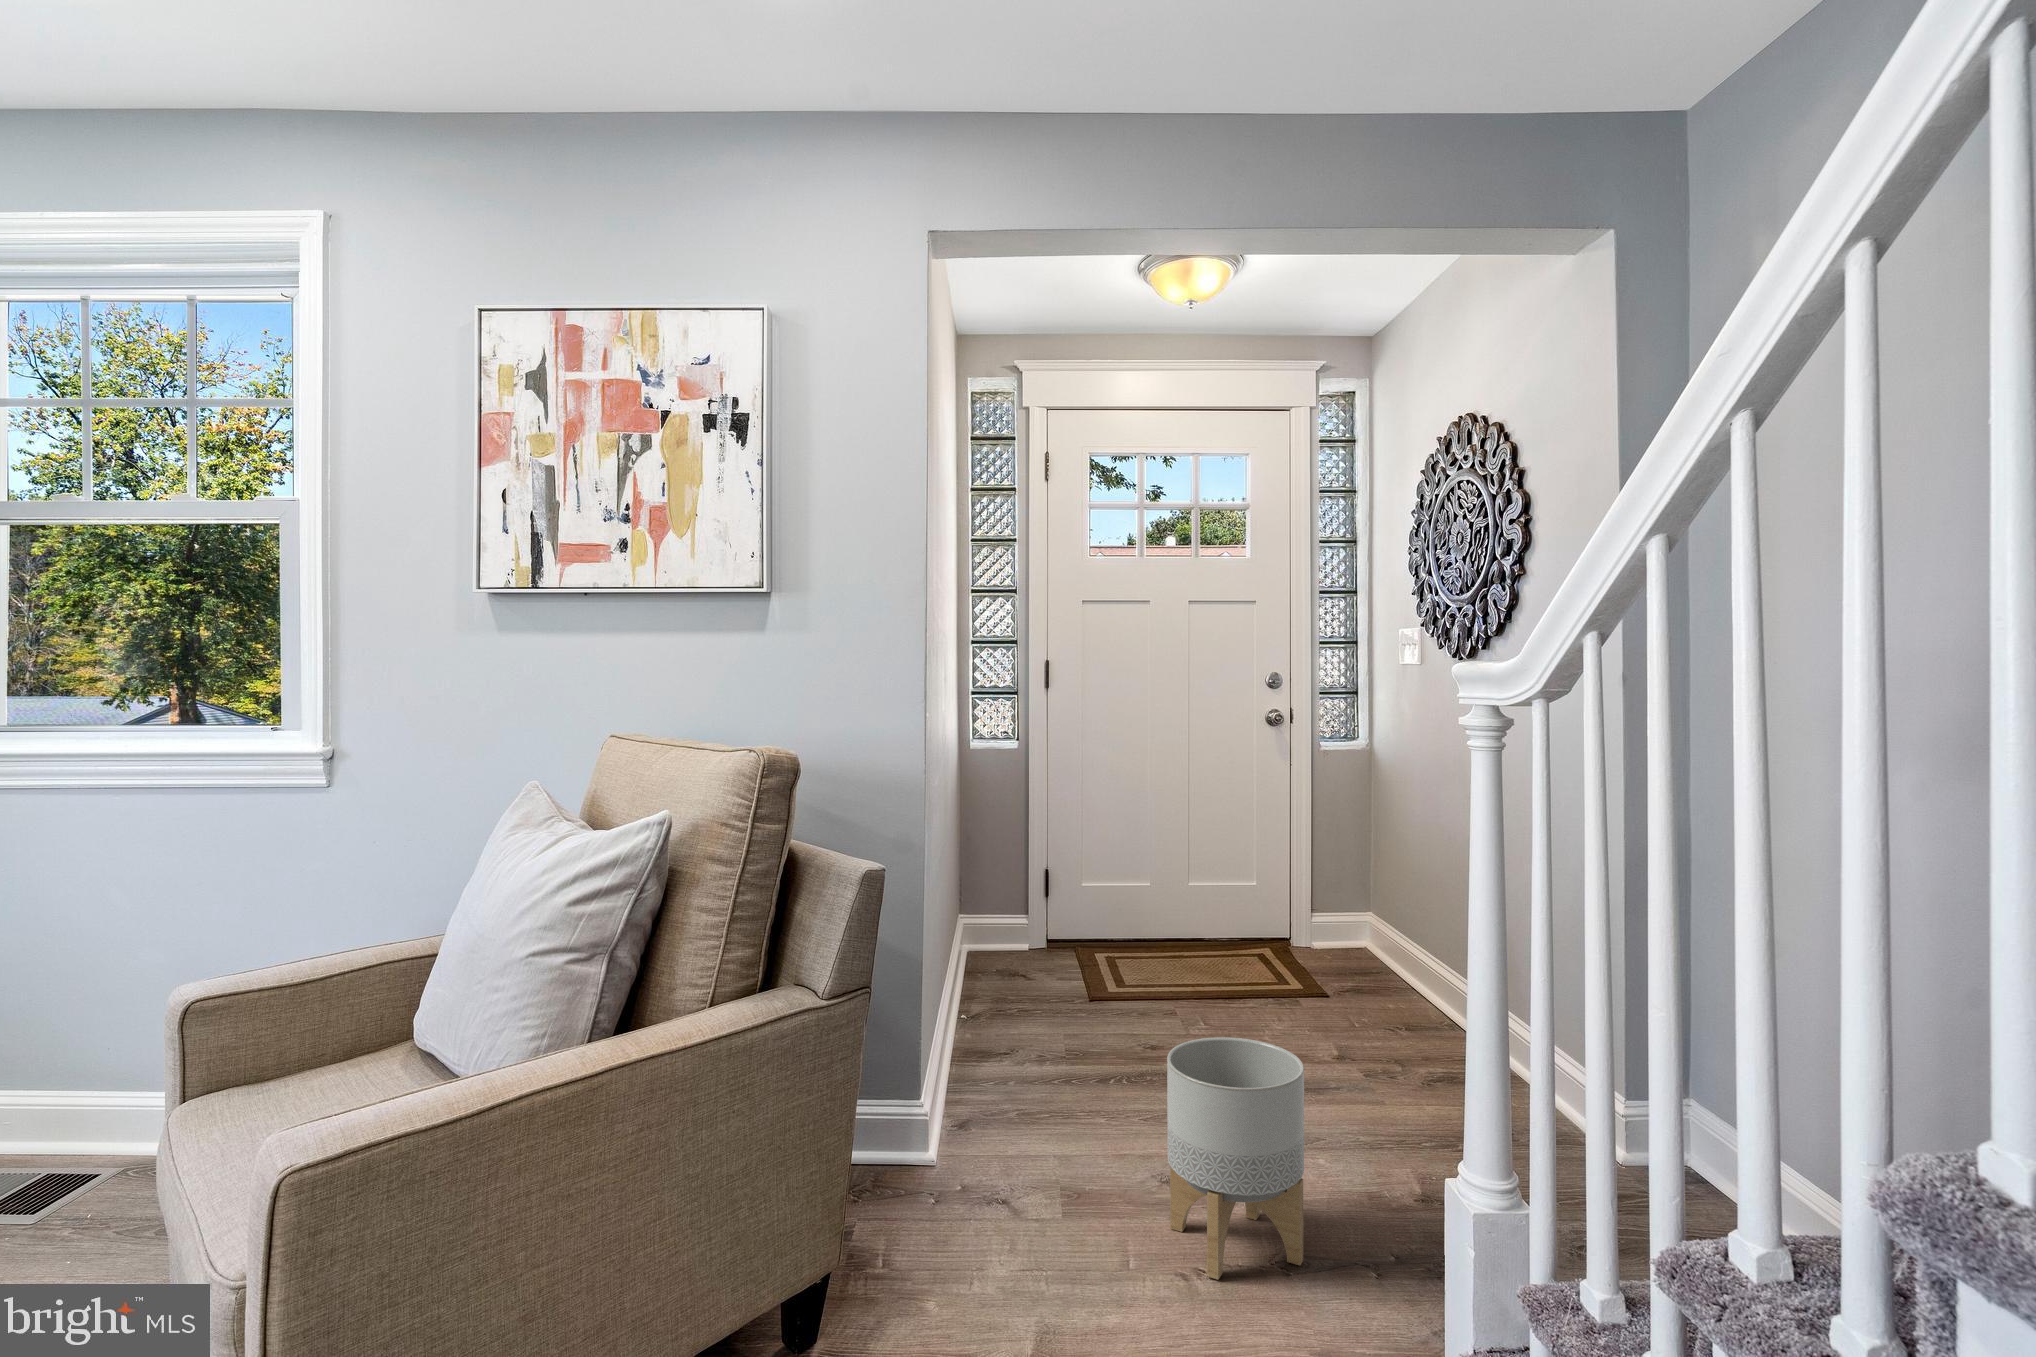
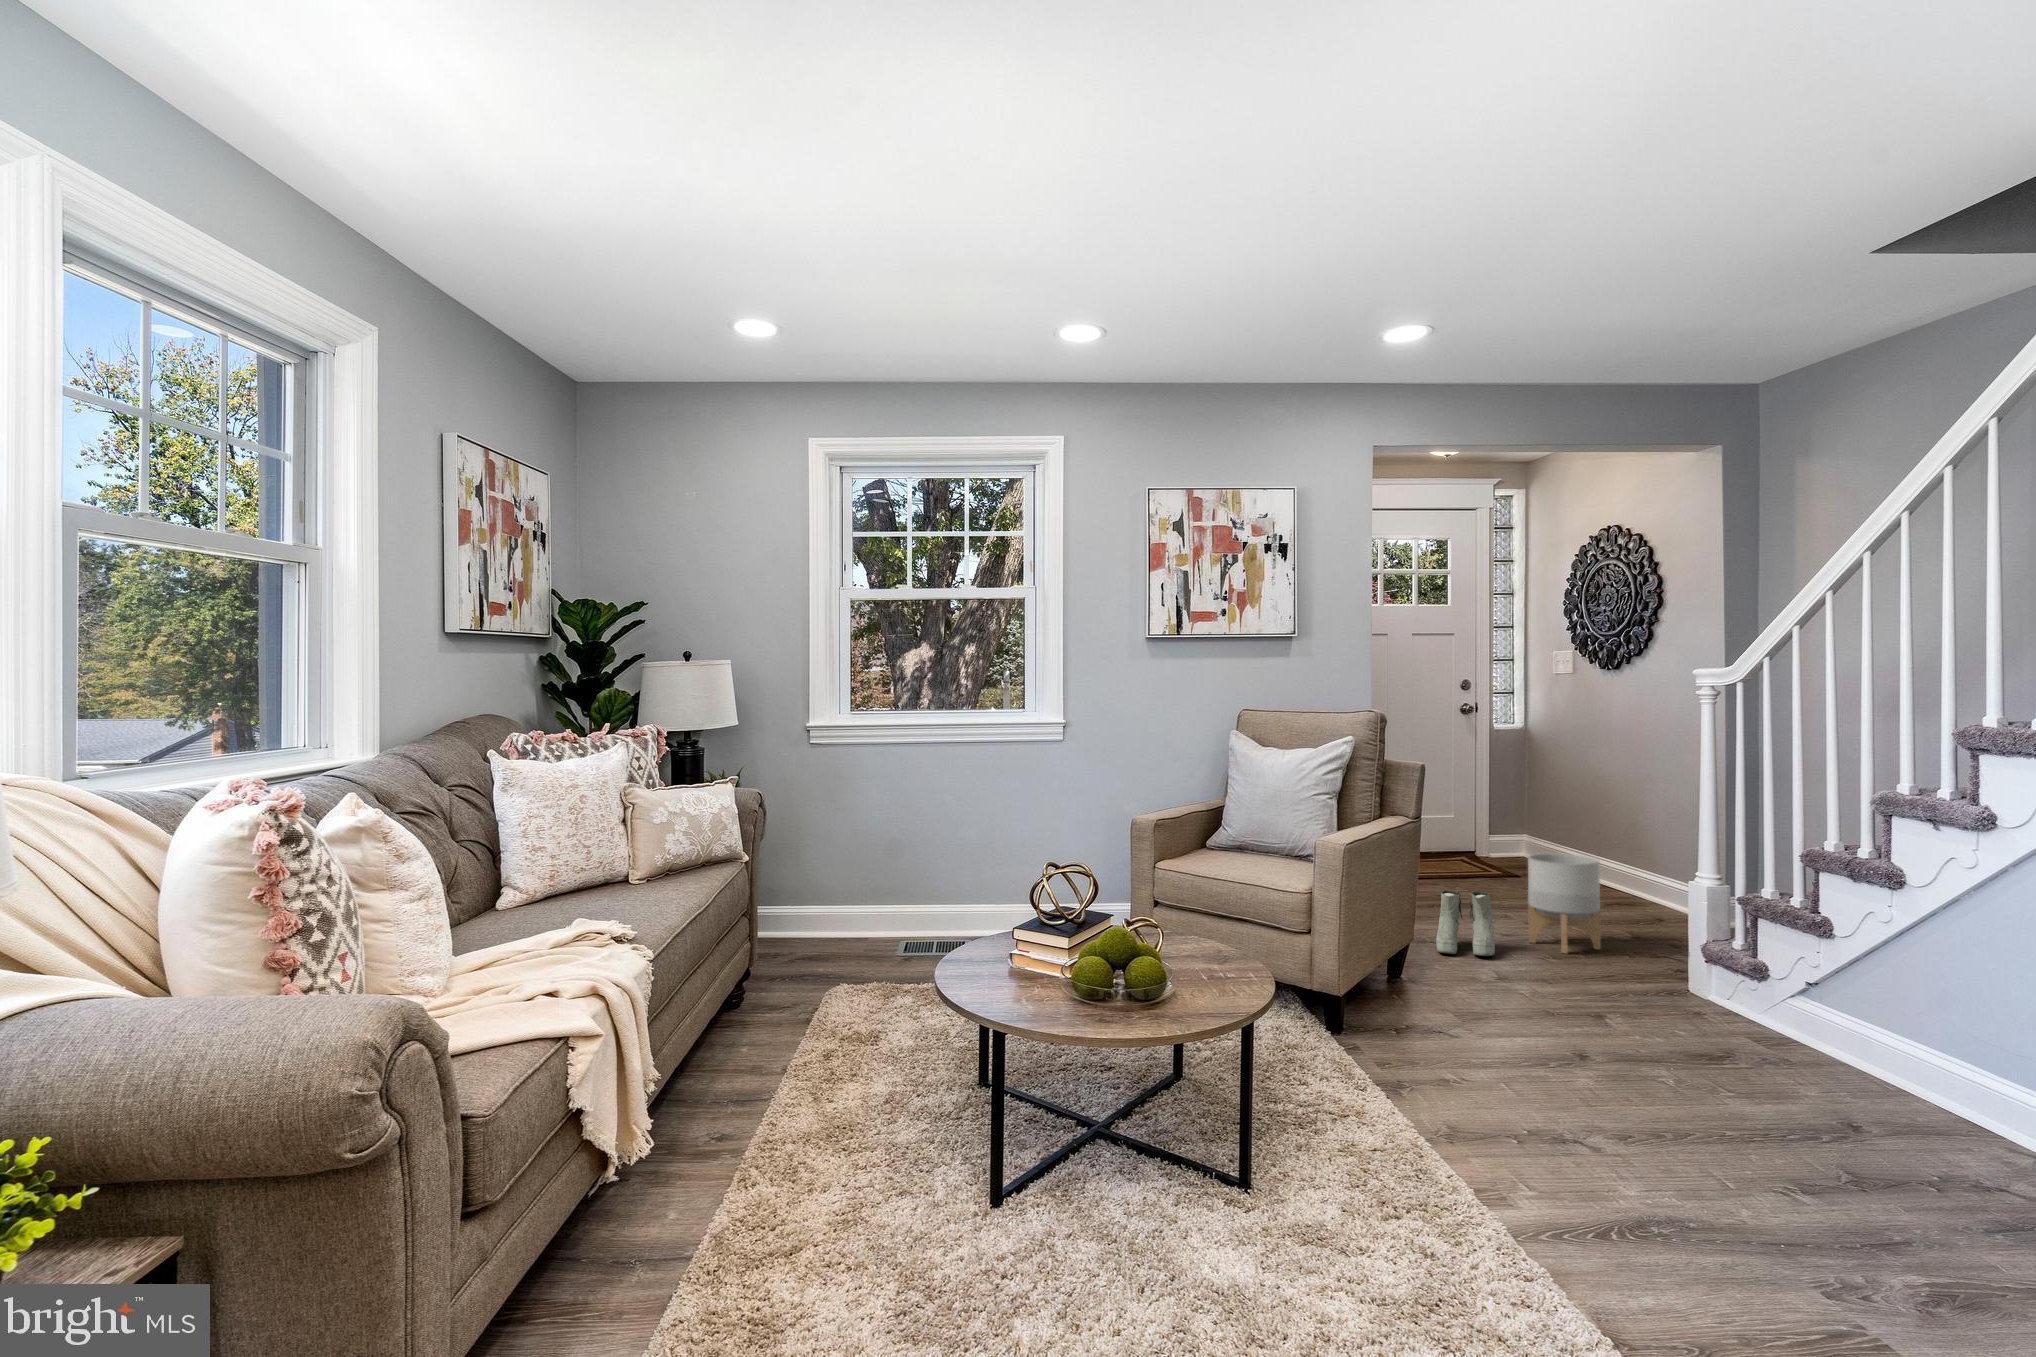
boots: none [942,1117,1081,1291] -> present [1436,891,1495,956]

